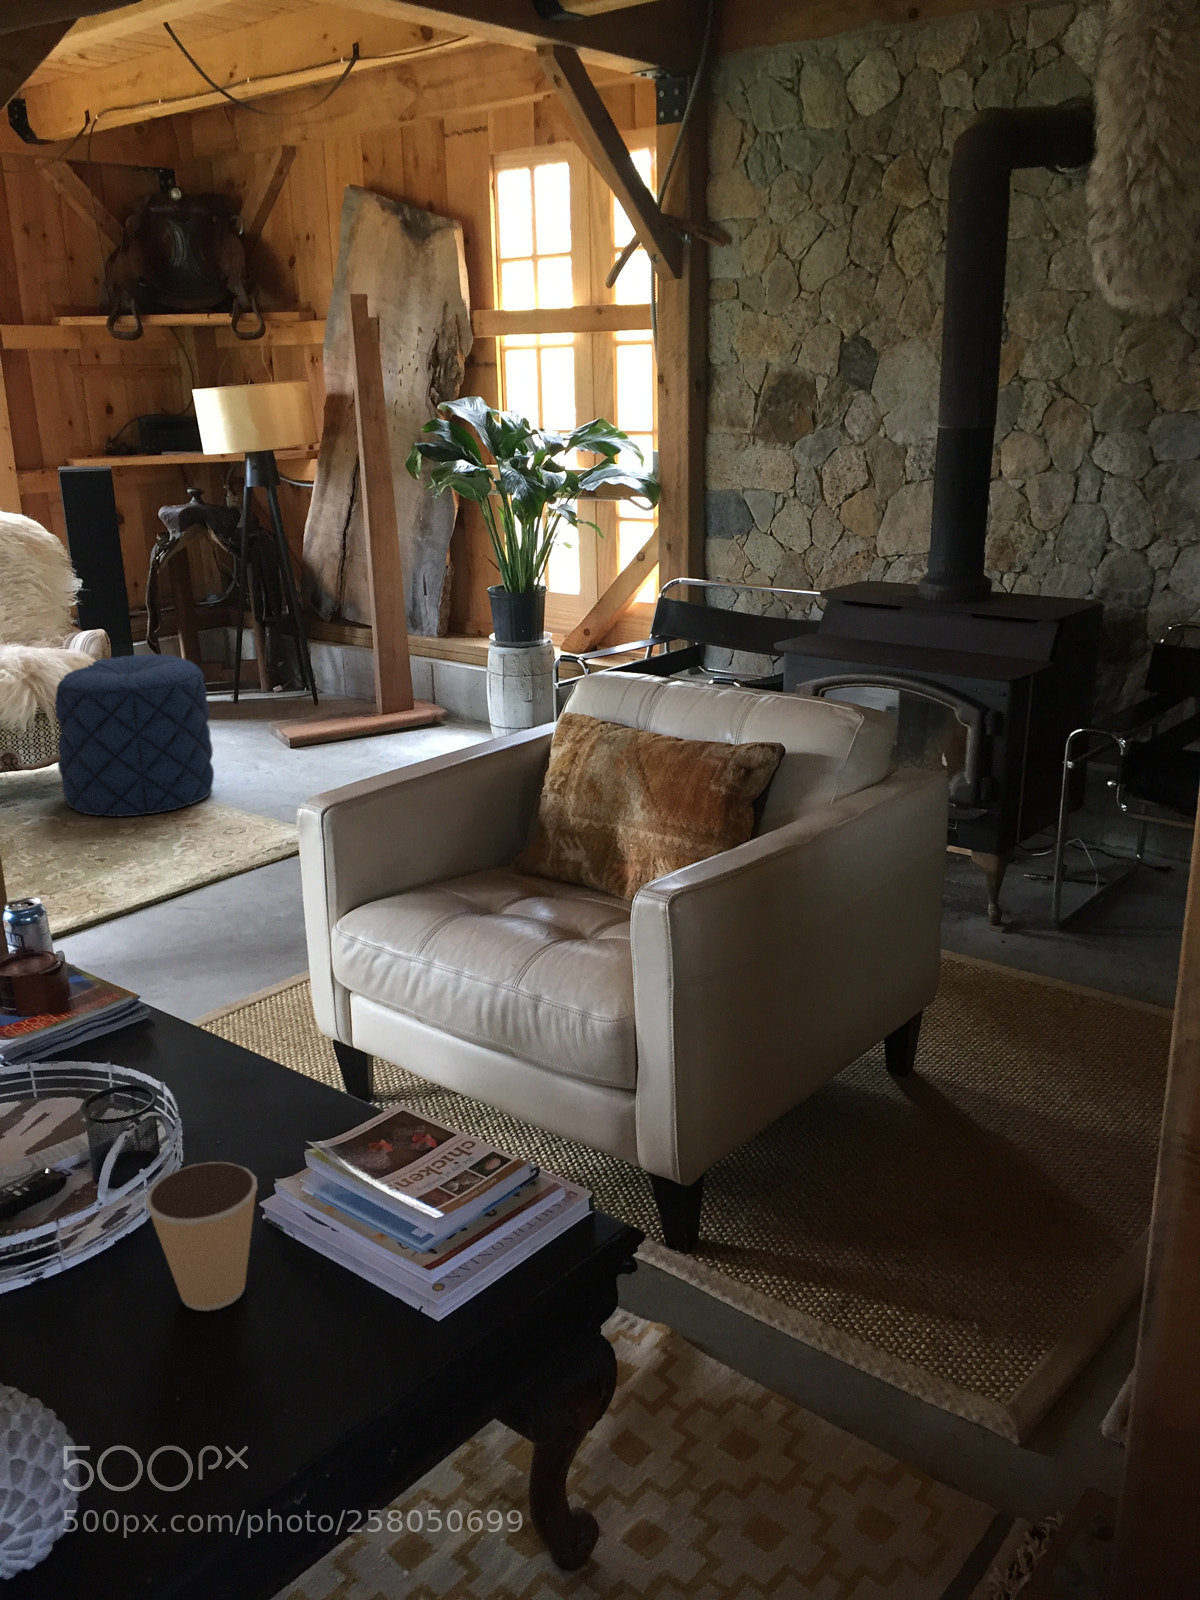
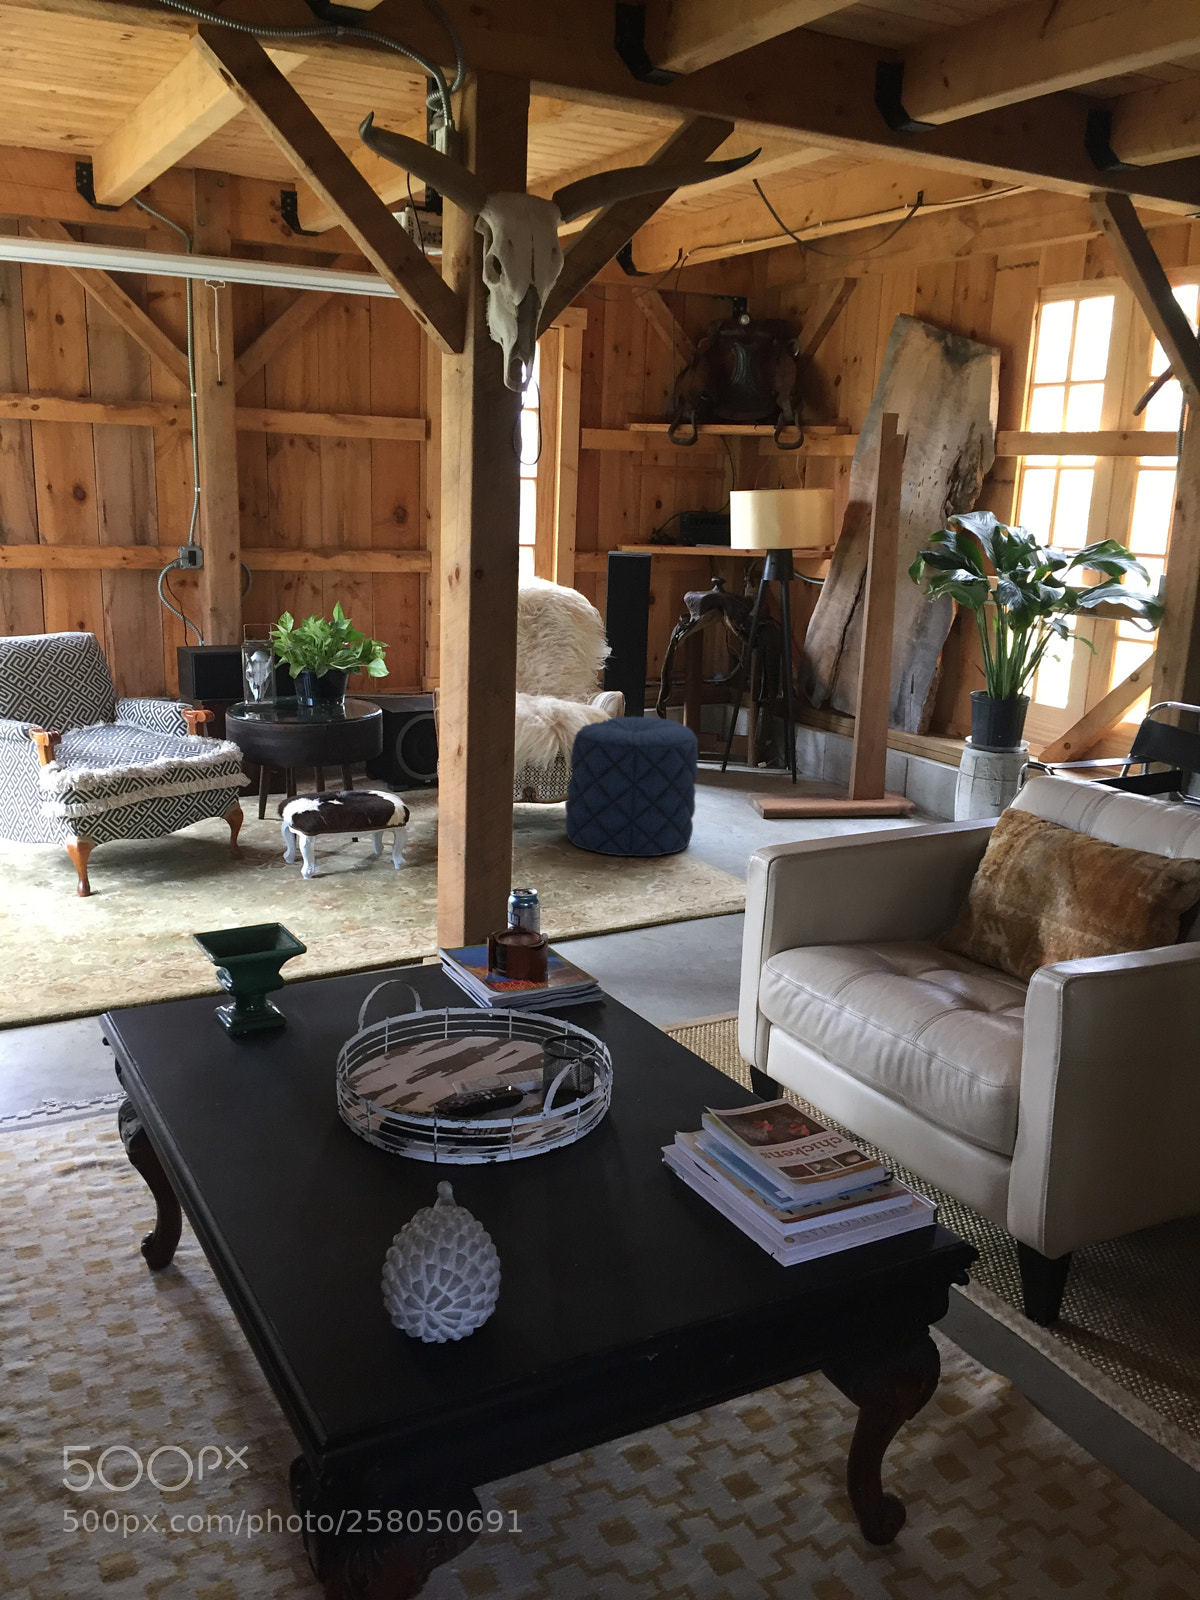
coffee cup: present [146,1162,257,1311] -> none [576,1099,662,1216]

